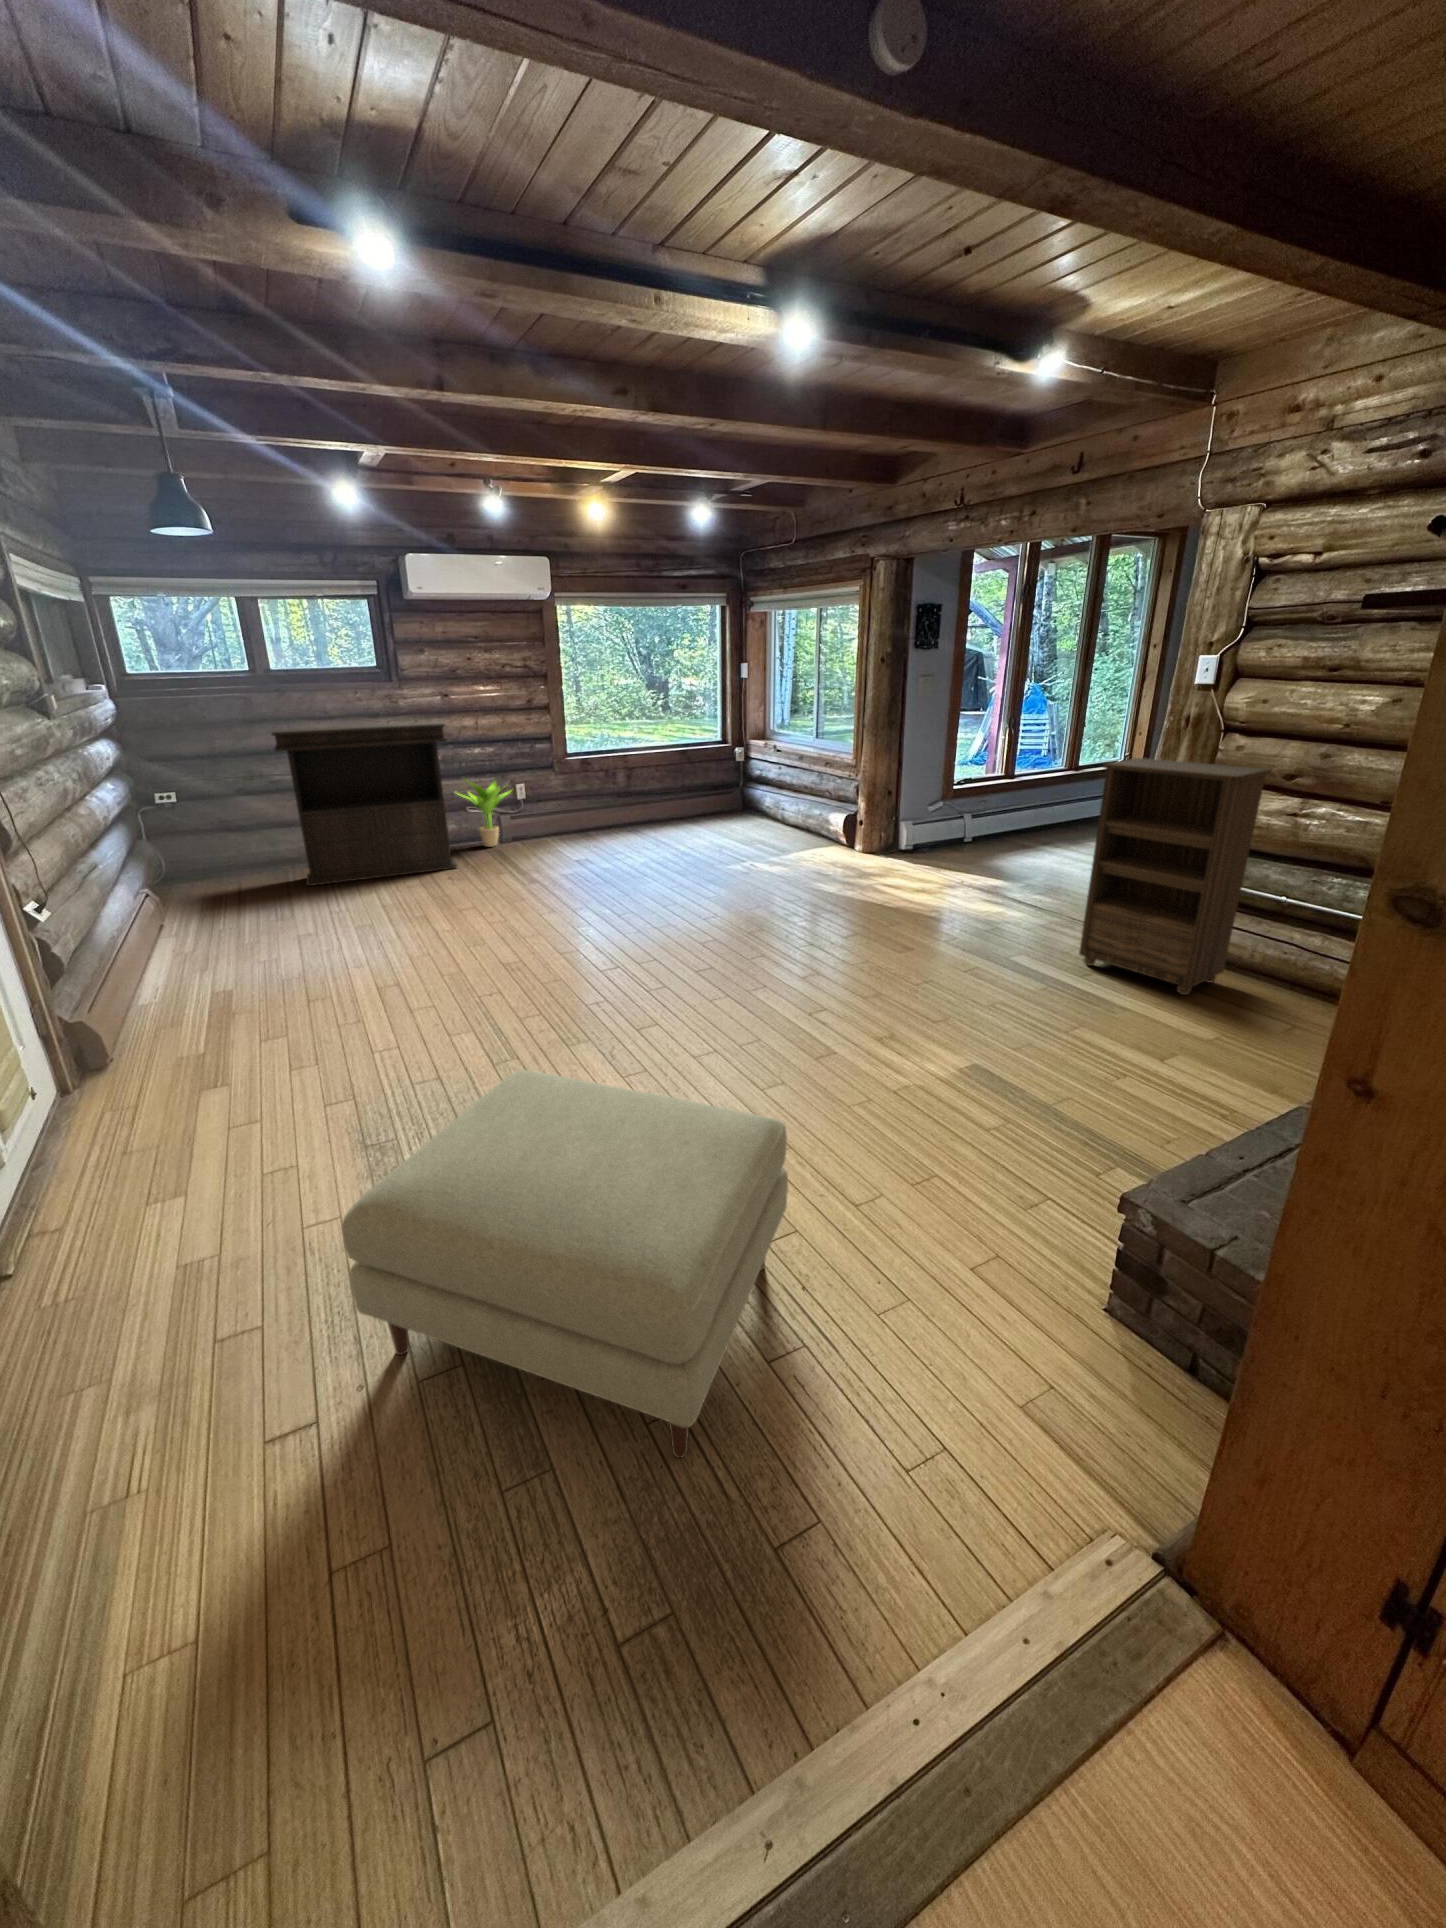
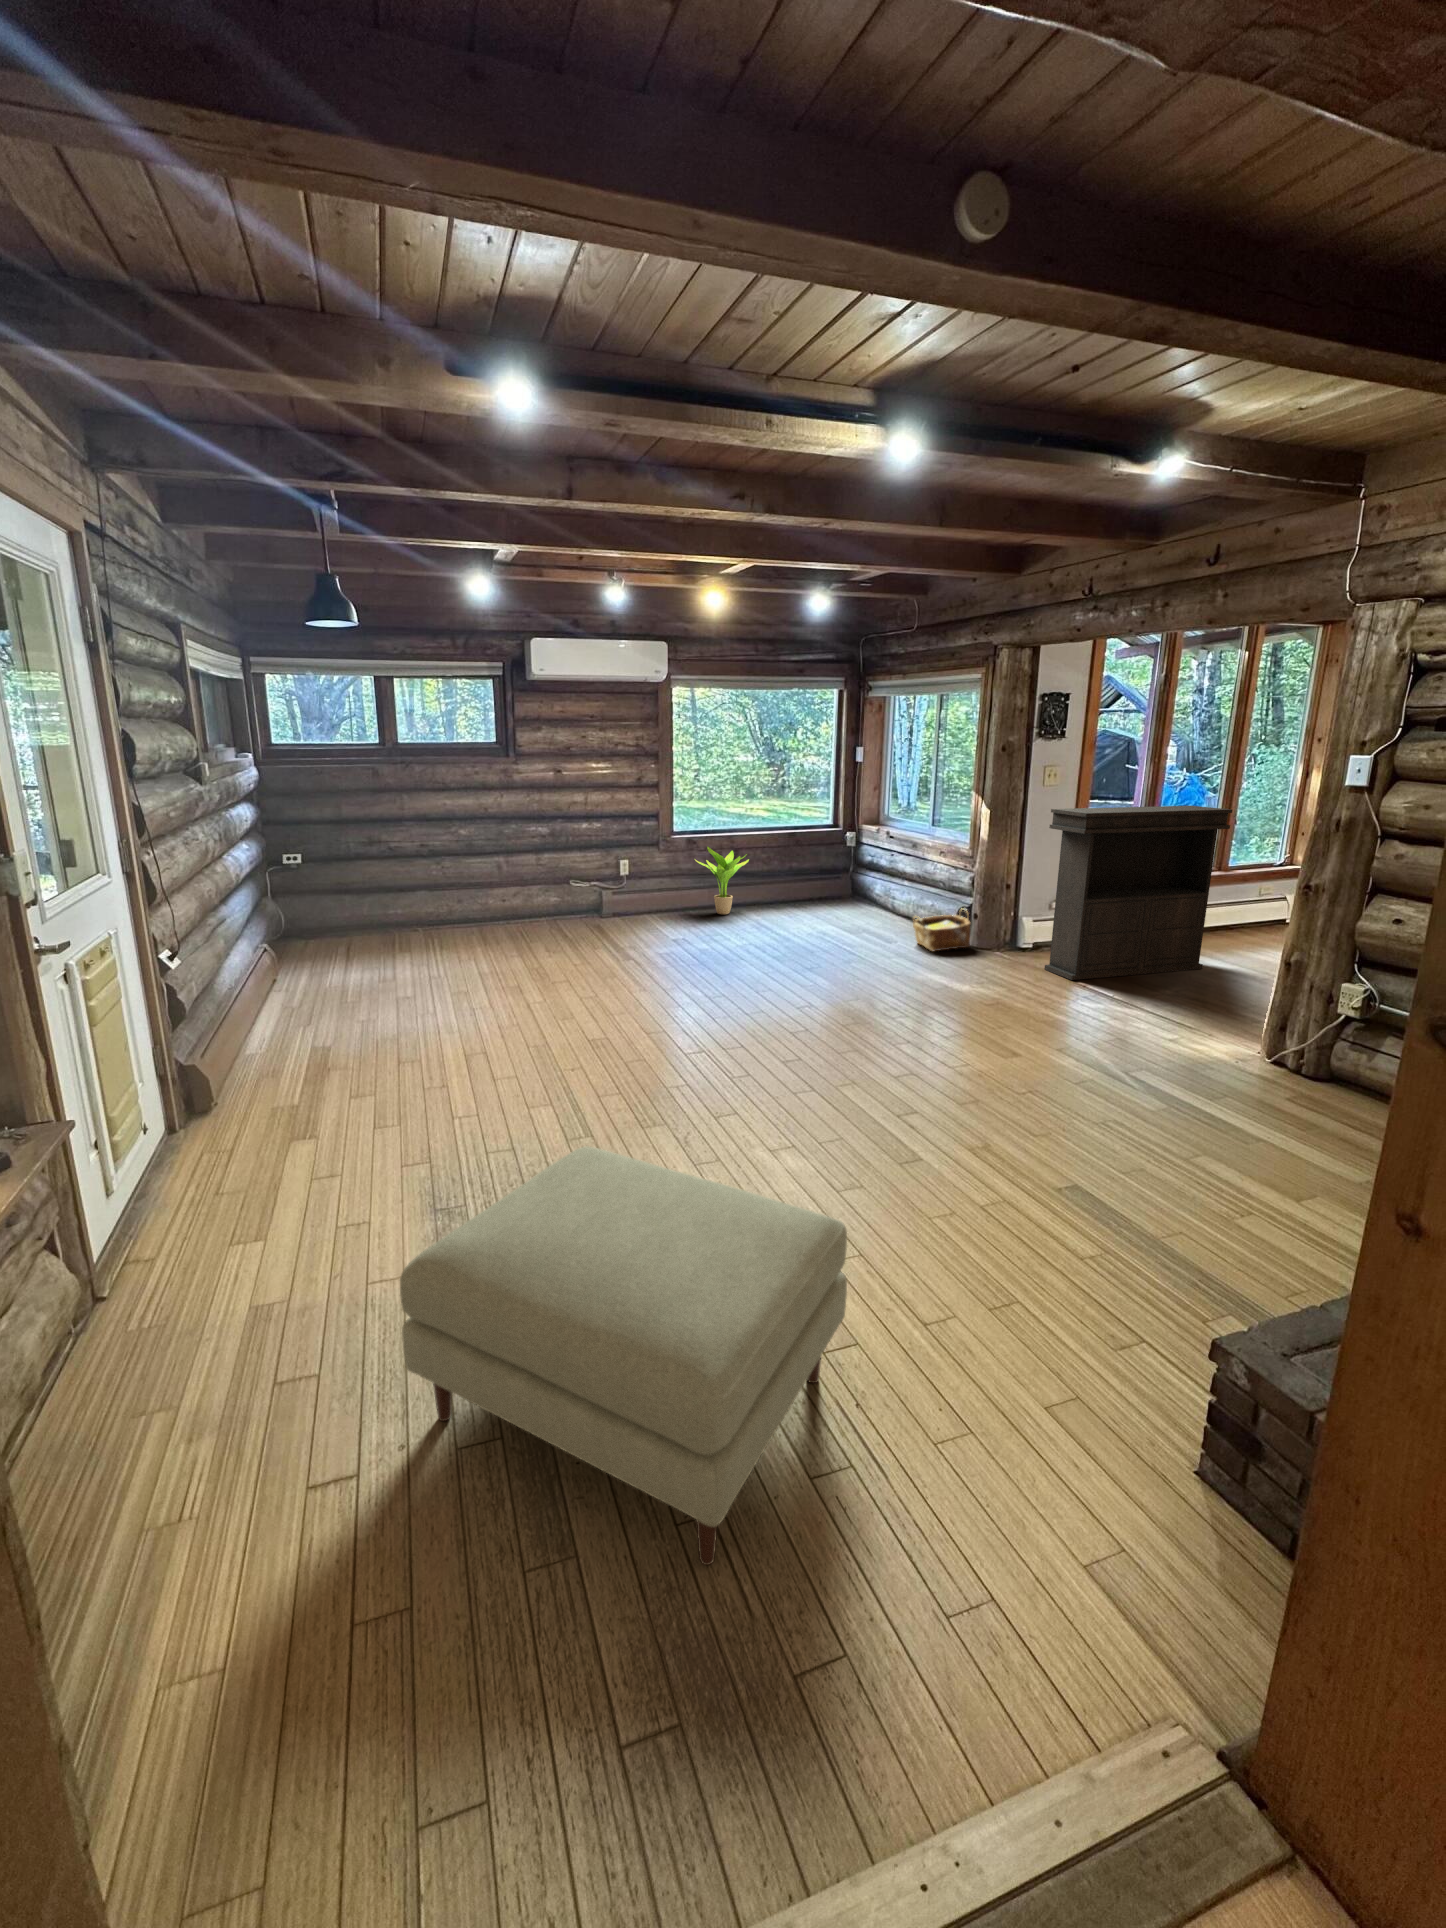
console table: present [272,721,457,886] -> present [1044,806,1232,980]
bookshelf: present [1079,758,1271,995] -> none [1215,863,1441,1133]
potted plant: present [457,779,512,847] -> present [696,847,749,915]
woven basket: none [802,814,855,856] -> present [913,908,971,952]

